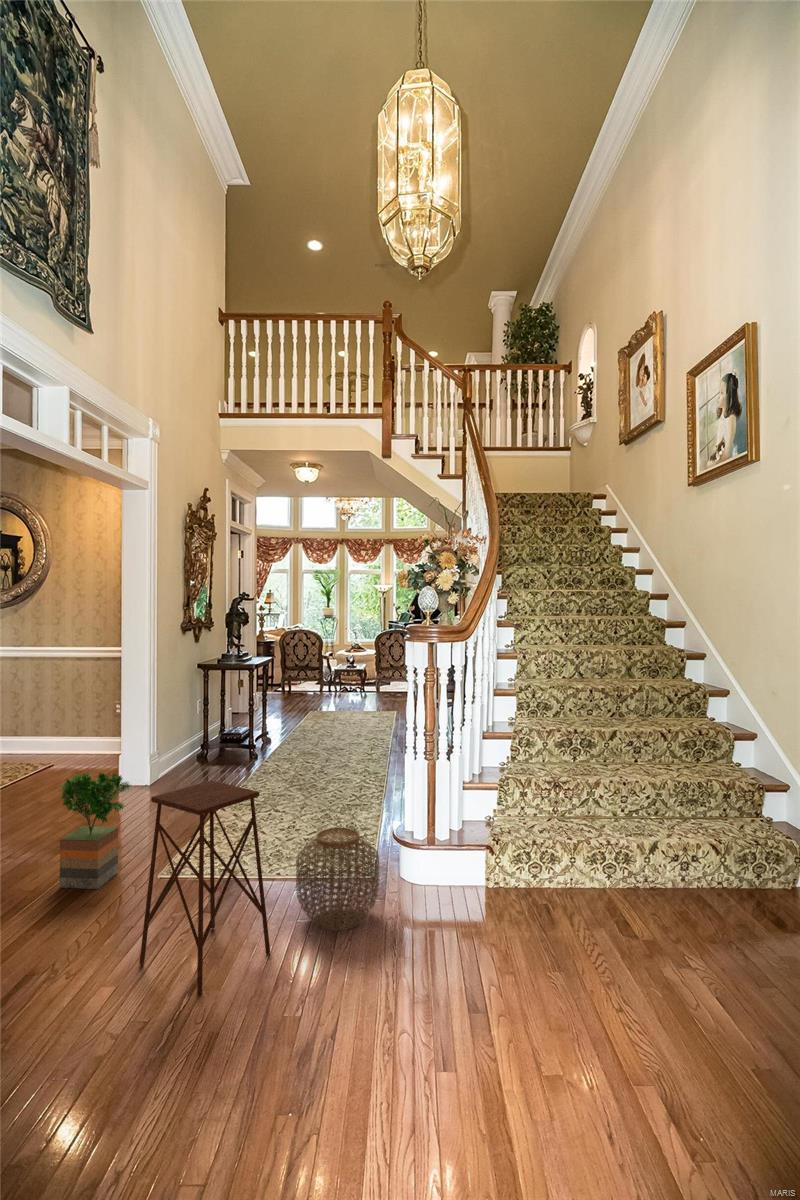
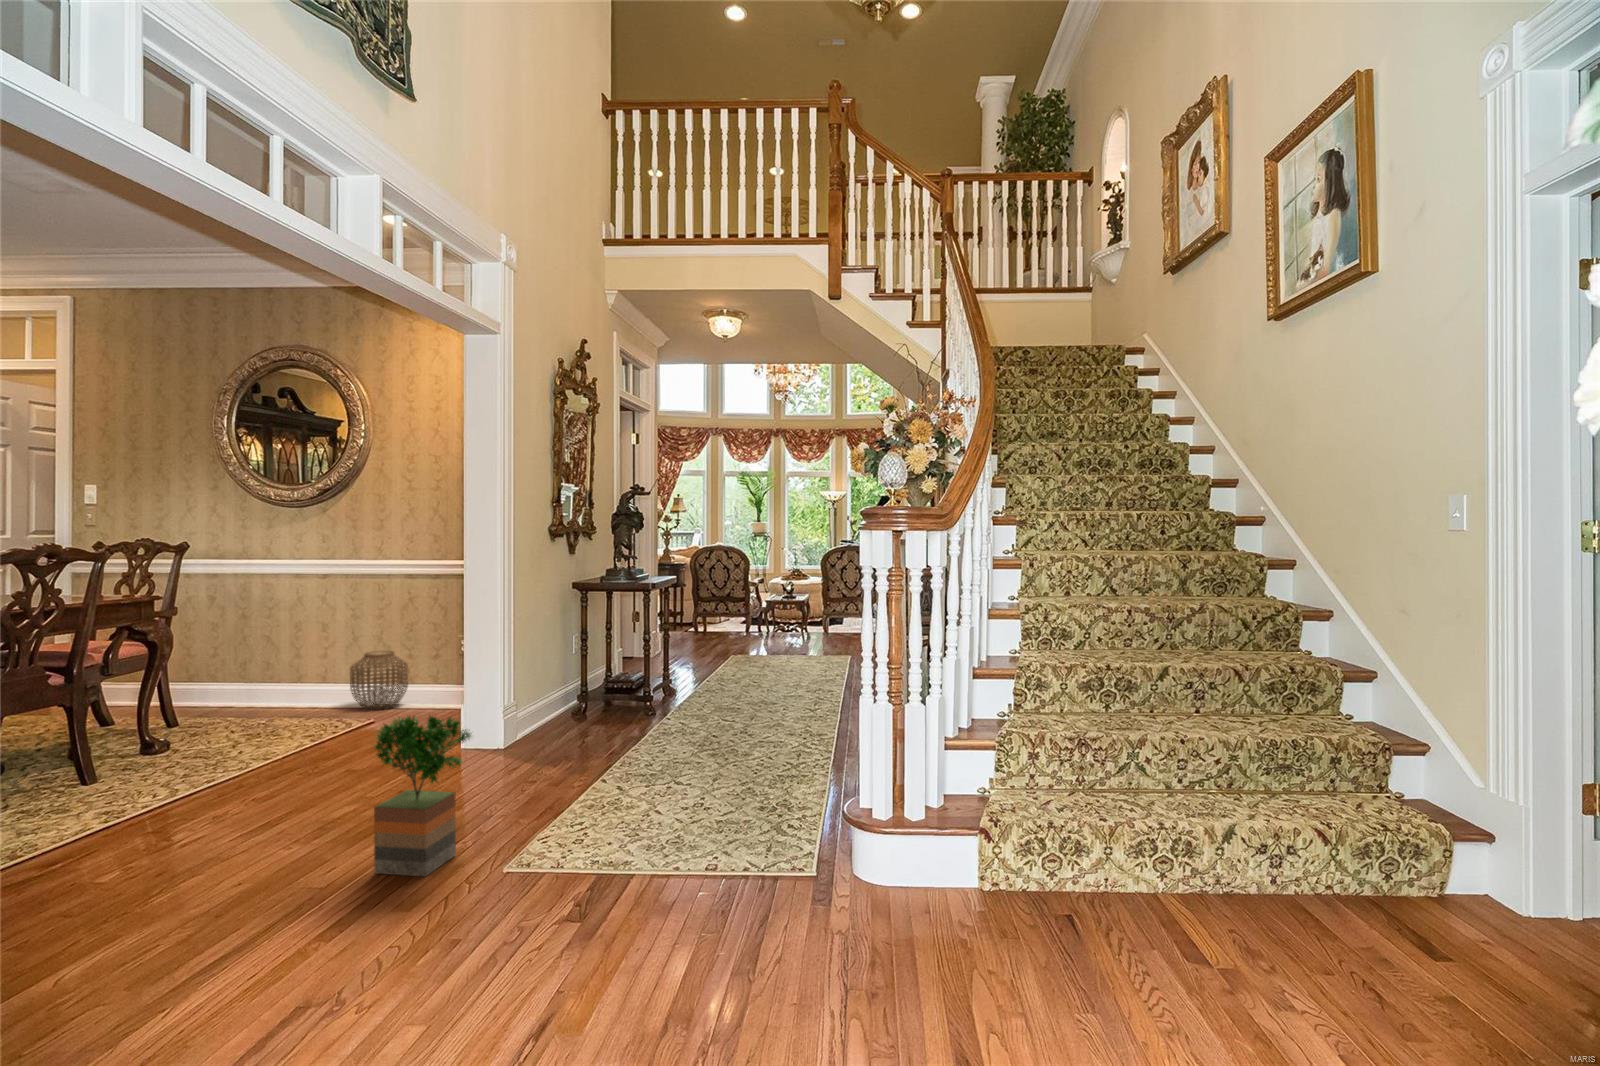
side table: present [139,781,270,996] -> none [473,722,661,1030]
woven basket: present [296,827,379,931] -> present [350,651,408,710]

